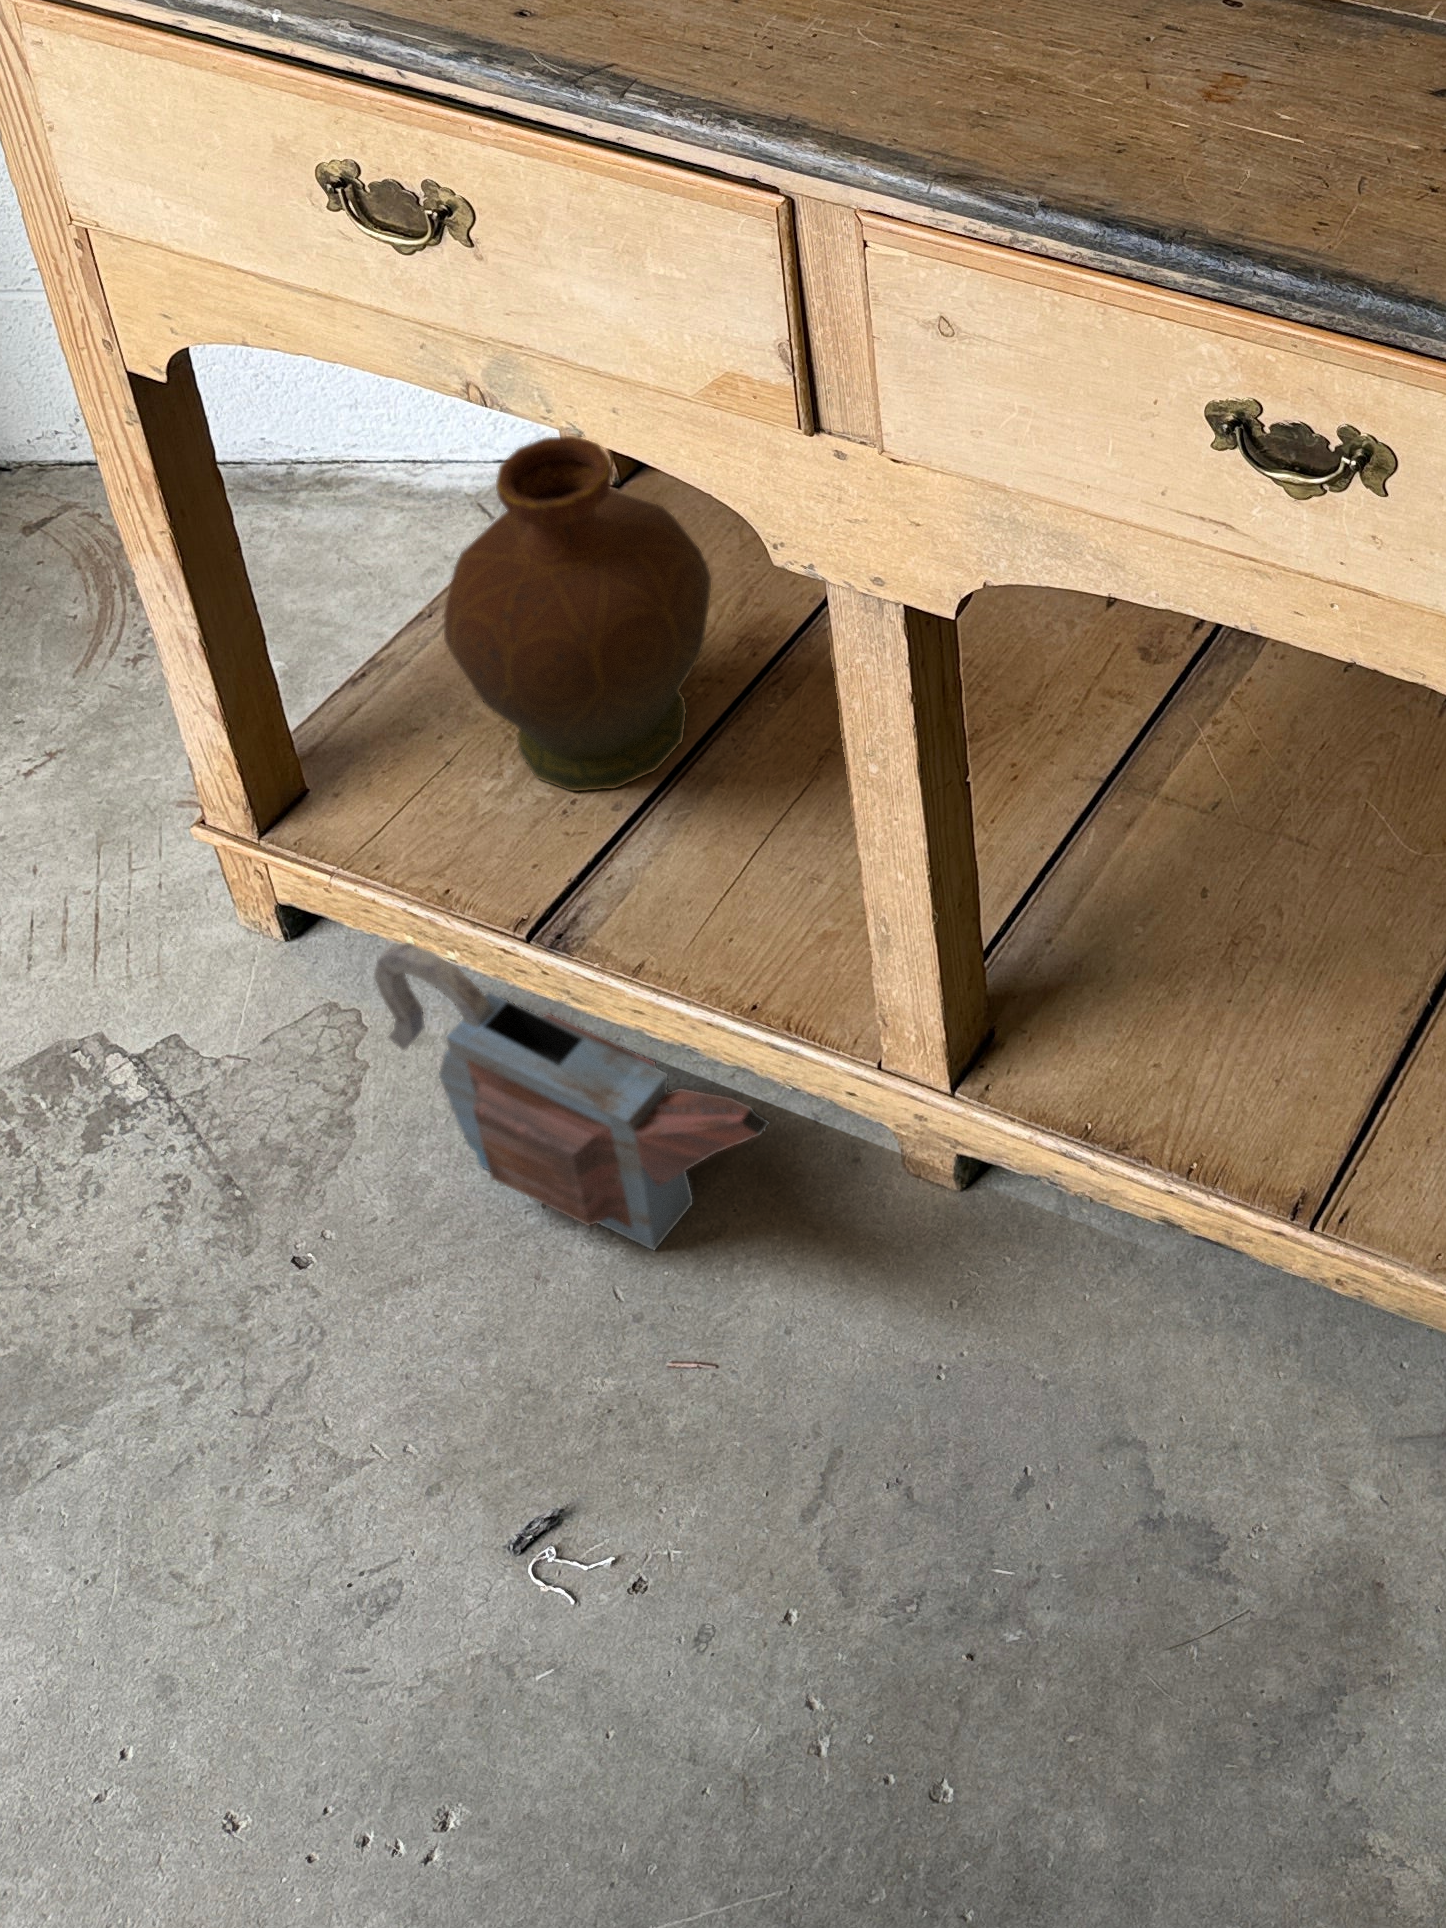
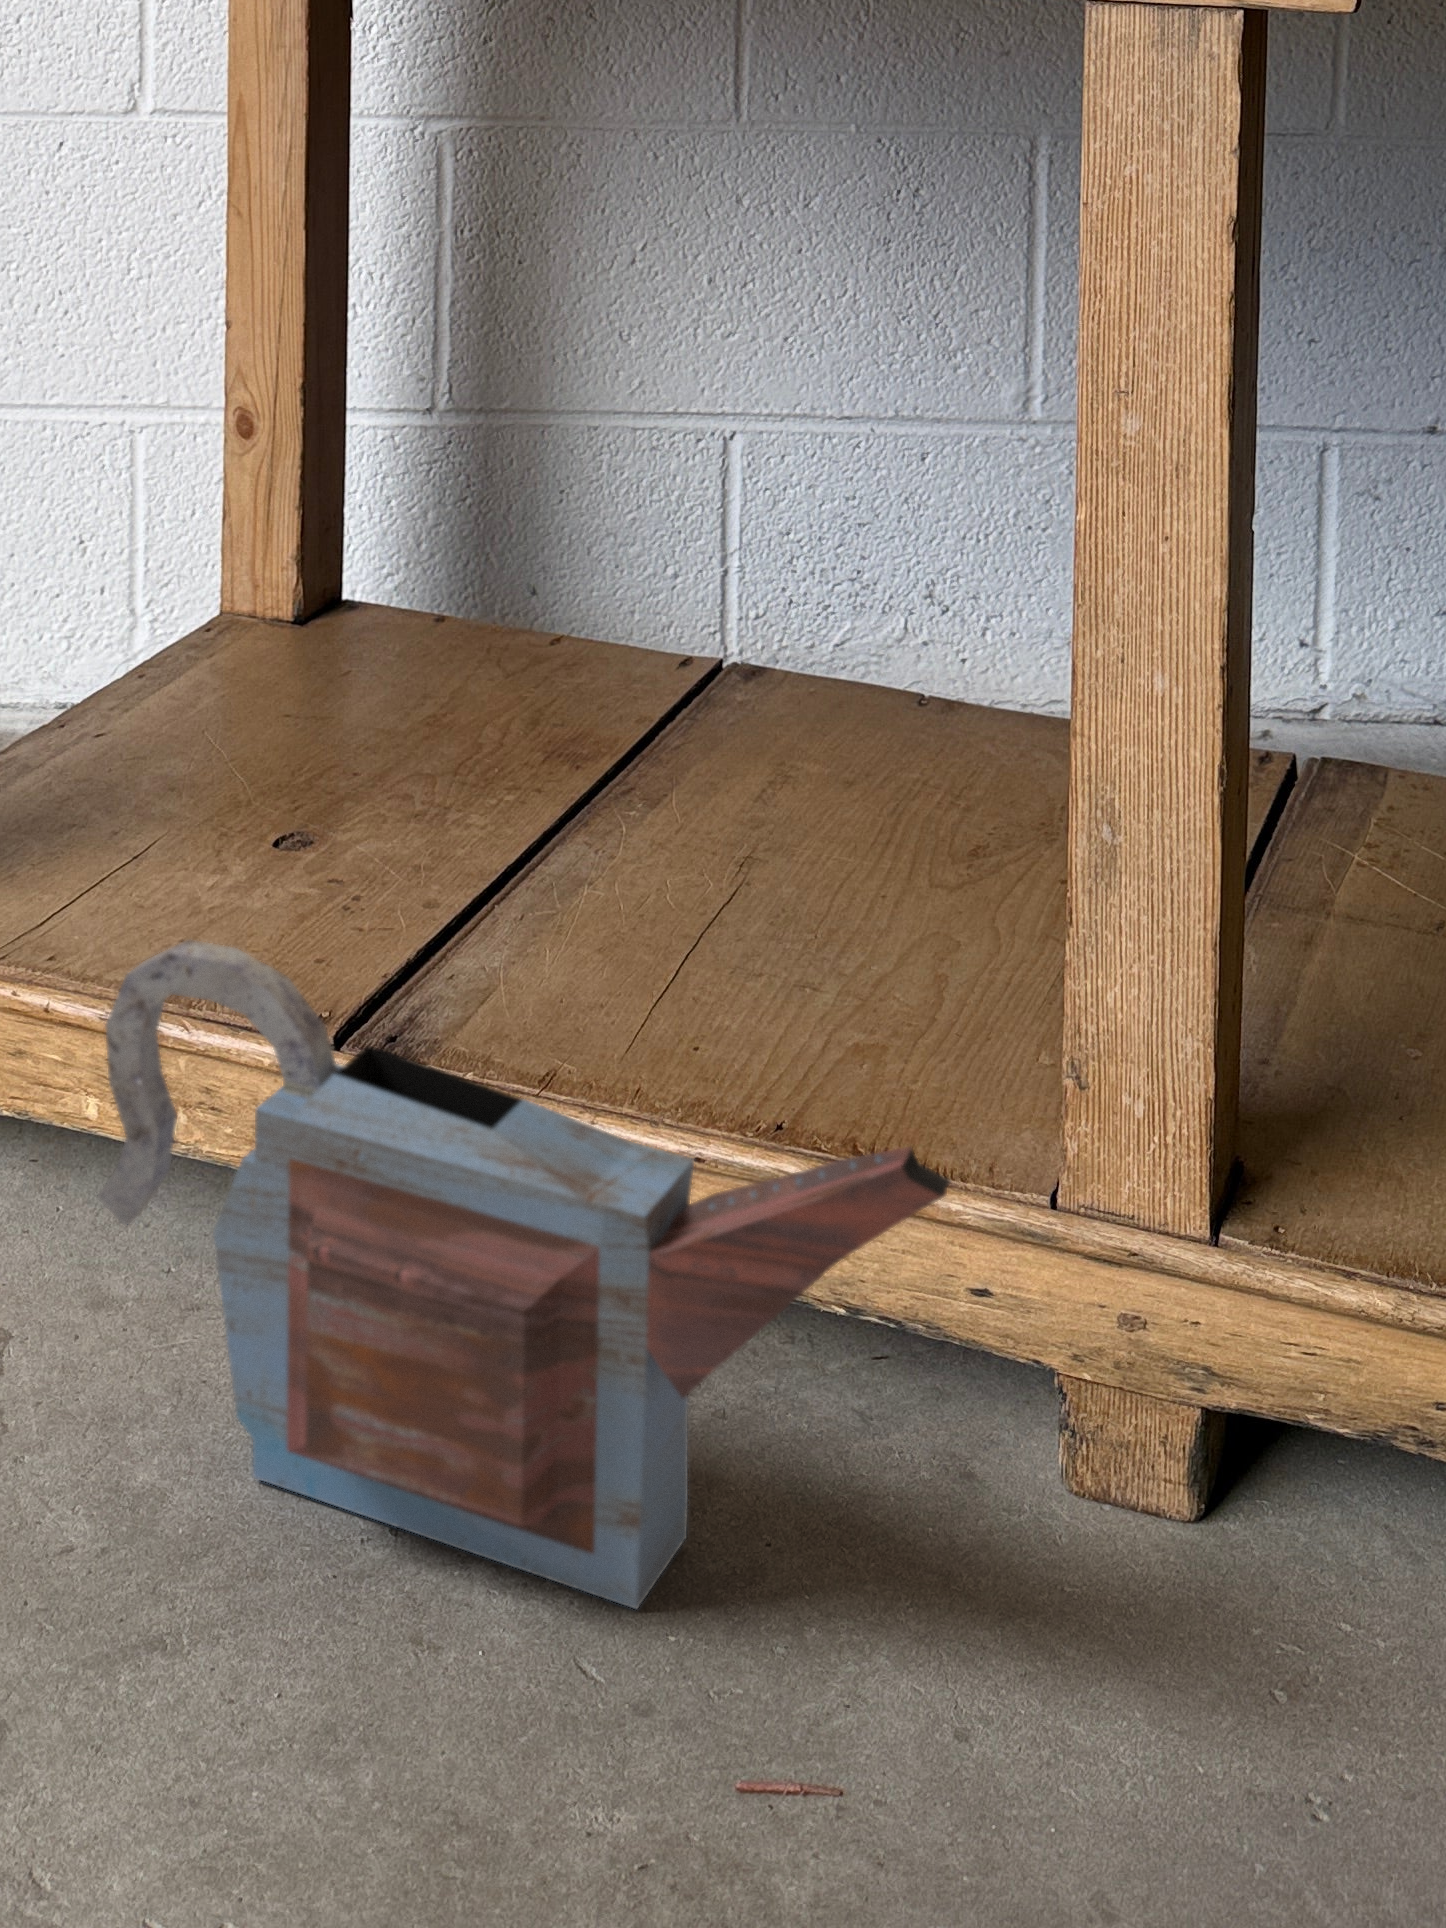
decorative vase: present [444,436,711,792] -> none [184,259,599,889]

